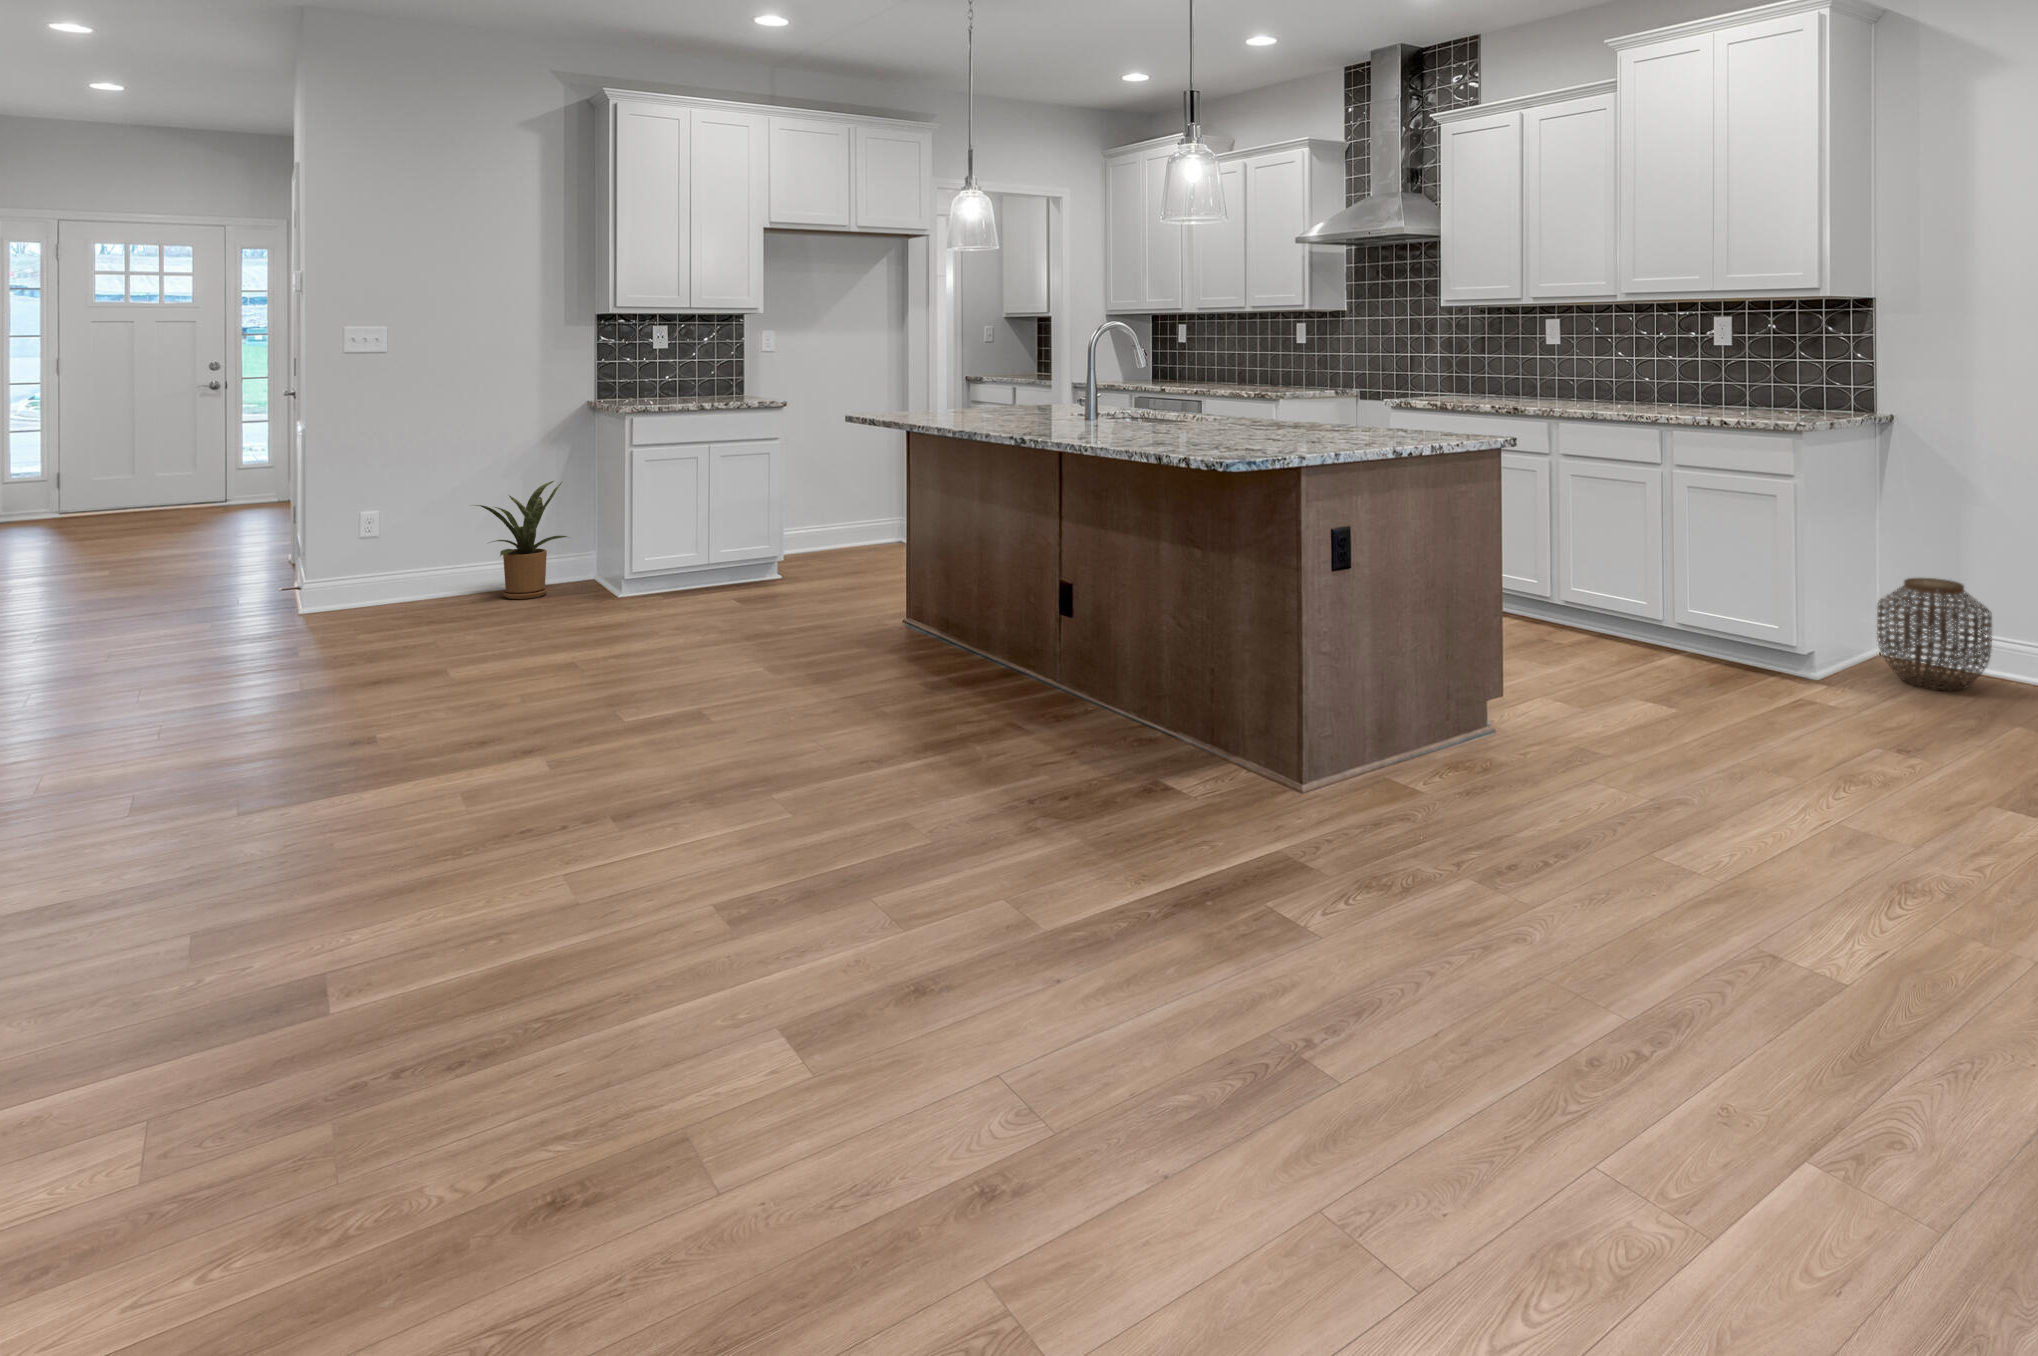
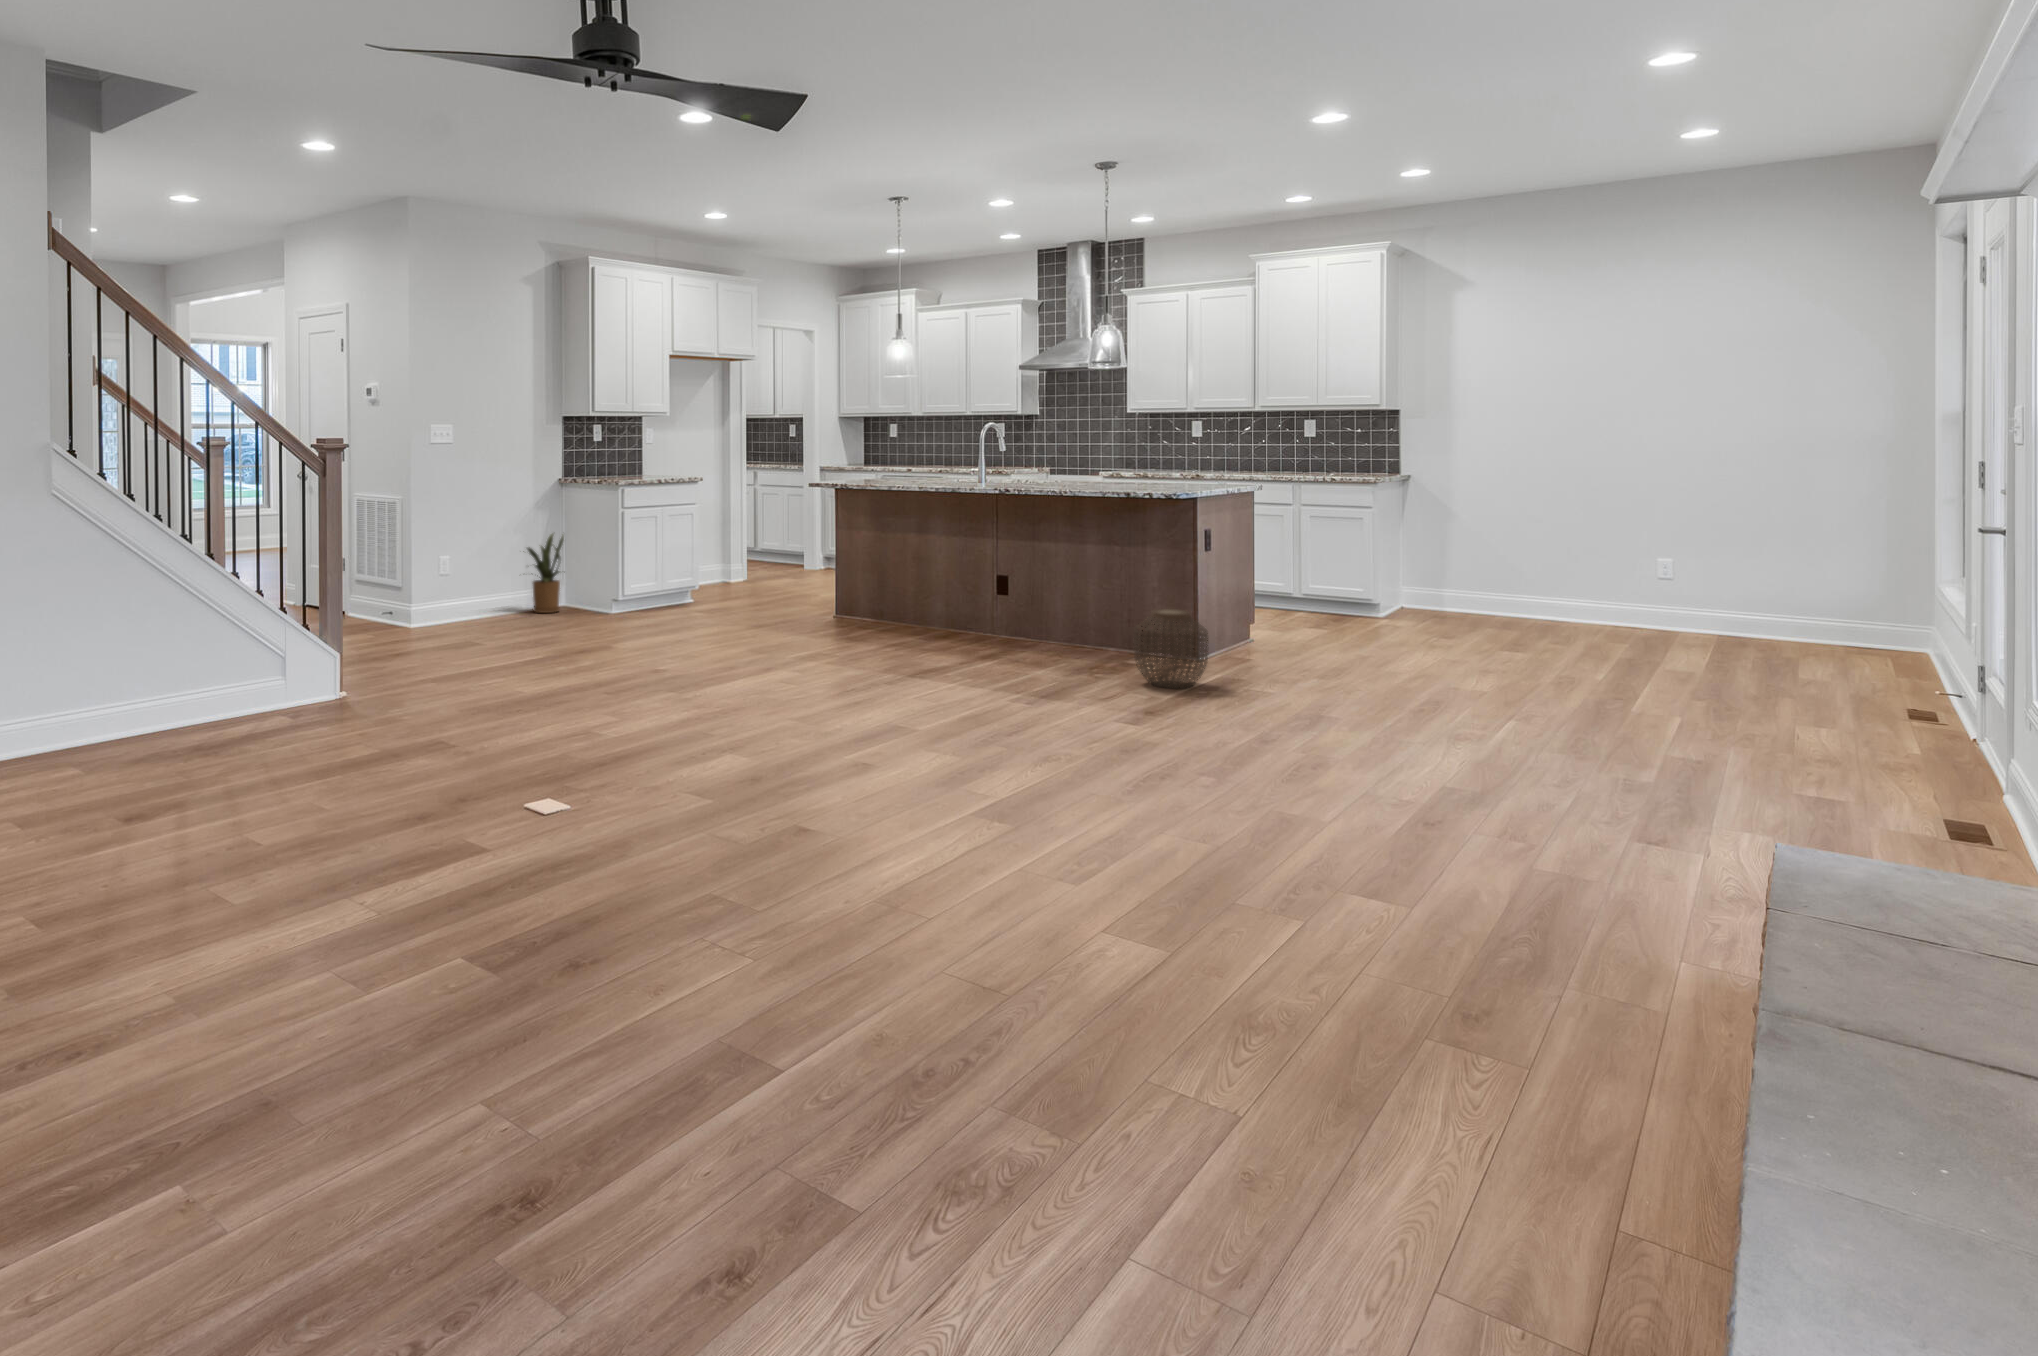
woven basket: present [1877,578,1992,691] -> present [1133,609,1208,688]

